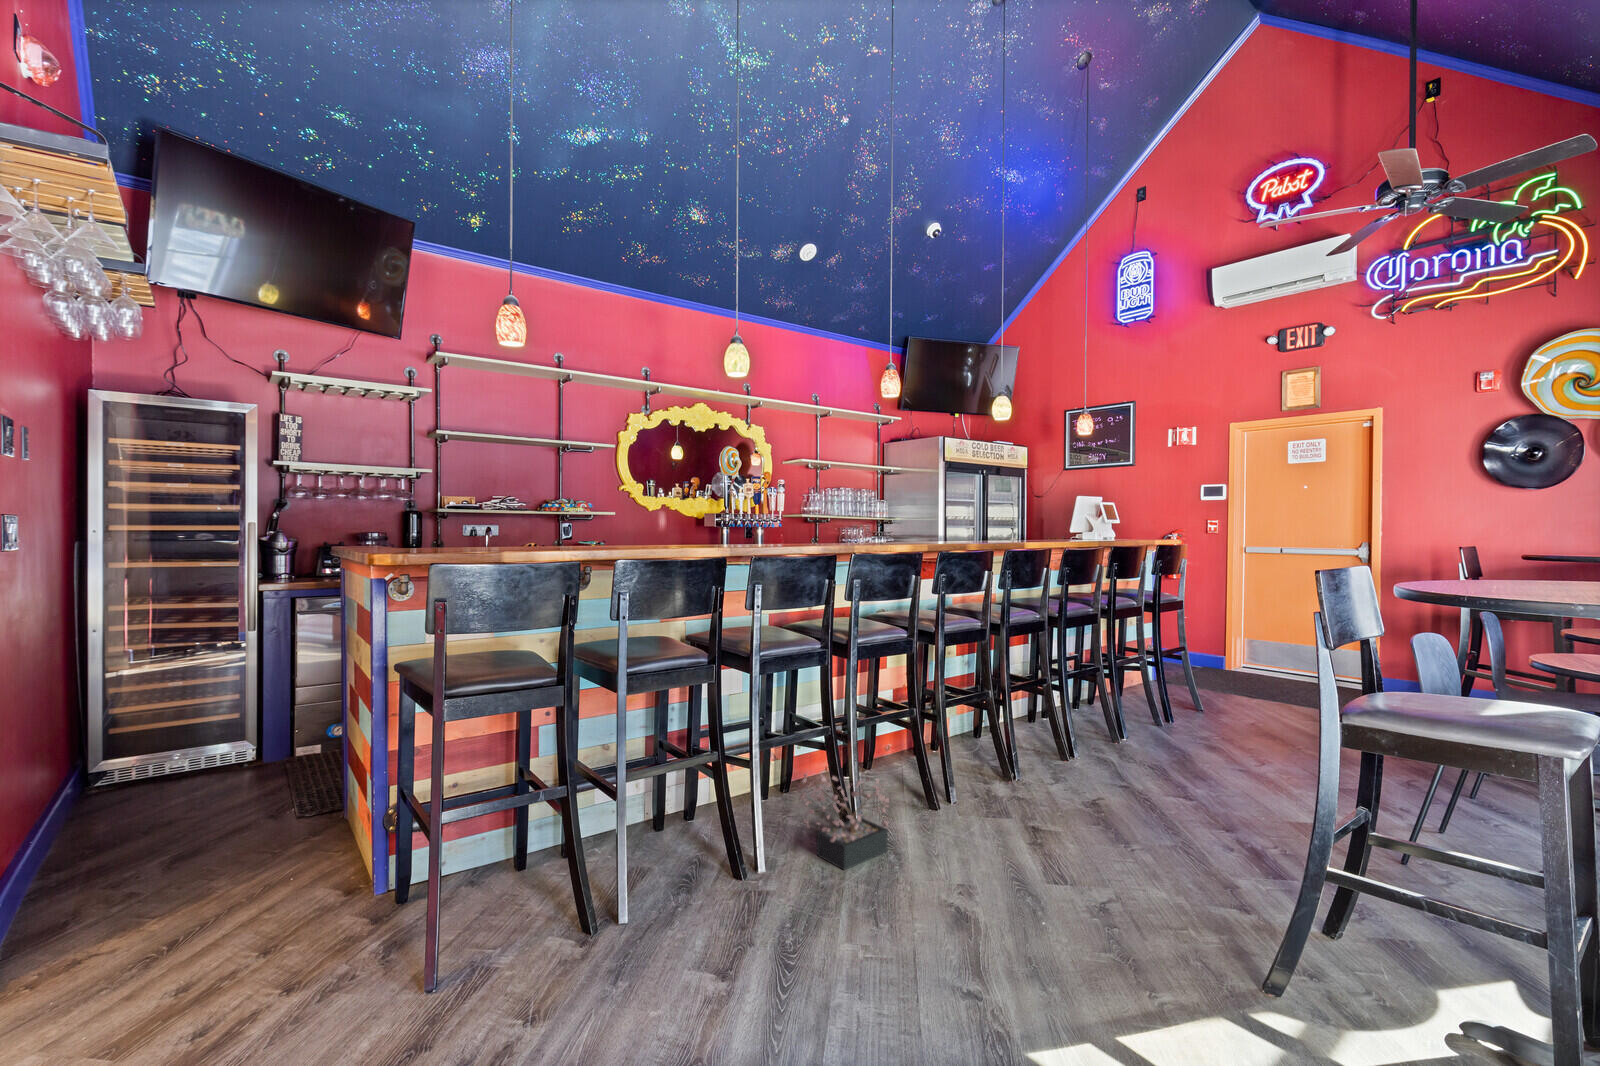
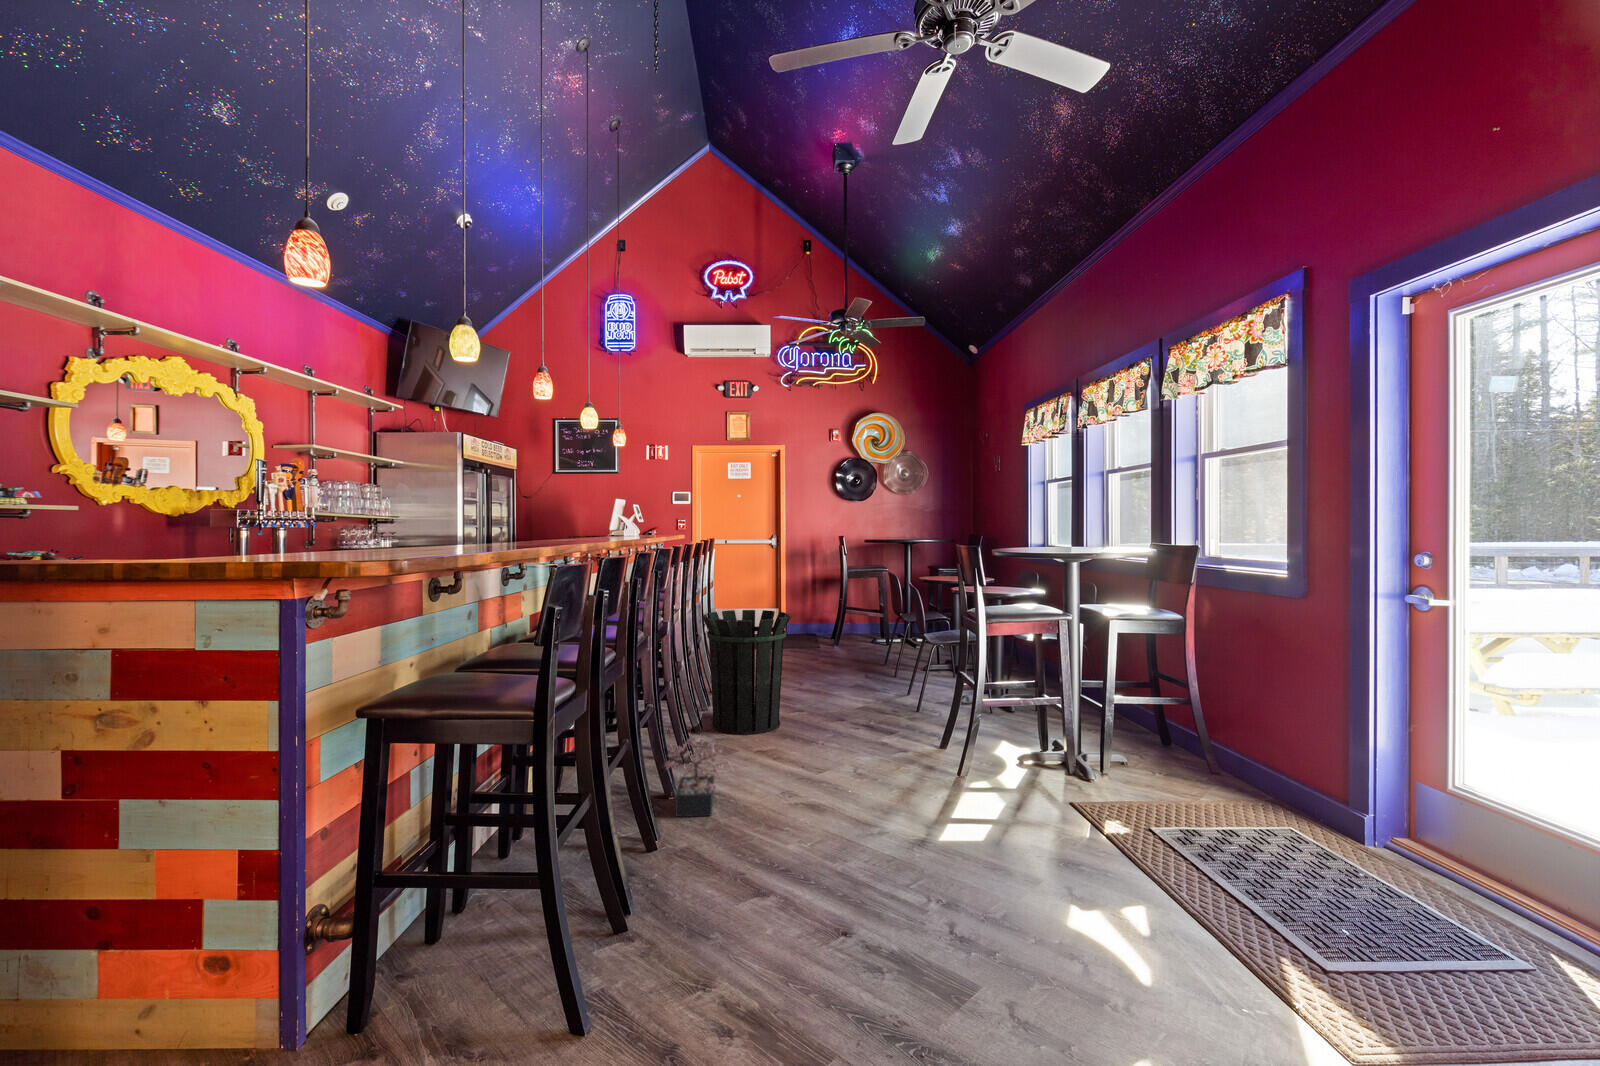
waste bin: none [1017,640,1142,810] -> present [702,610,791,735]

